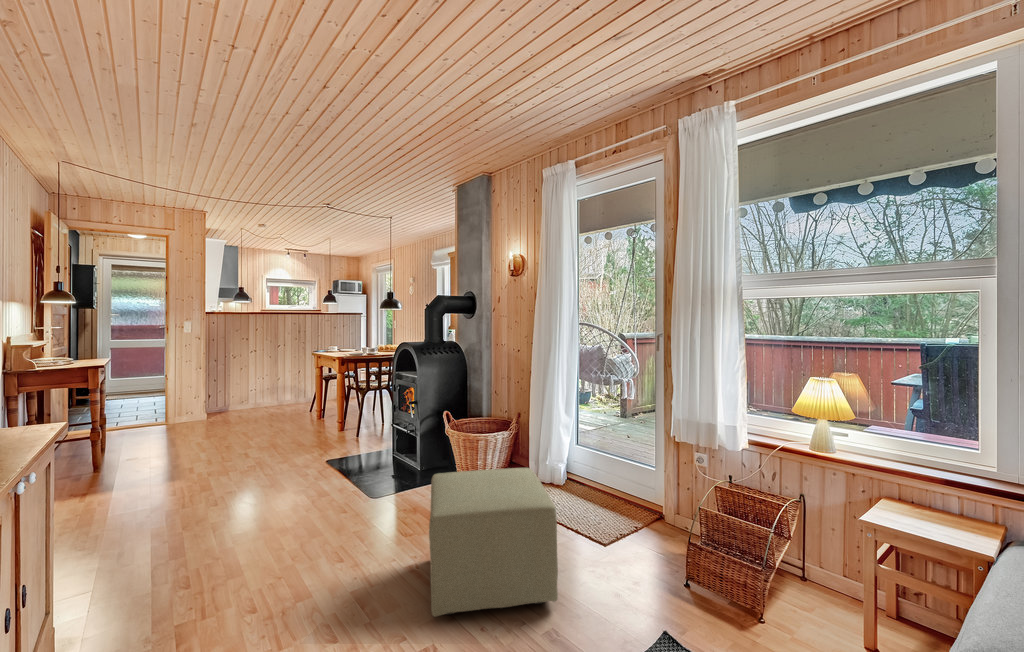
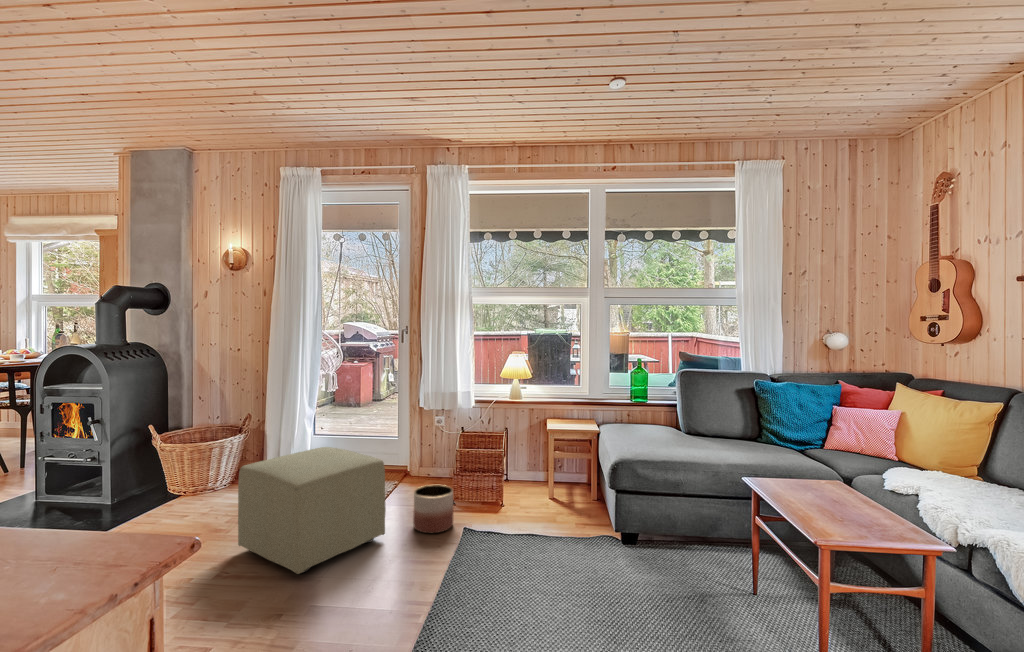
planter: none [601,552,658,631] -> present [413,485,453,533]

